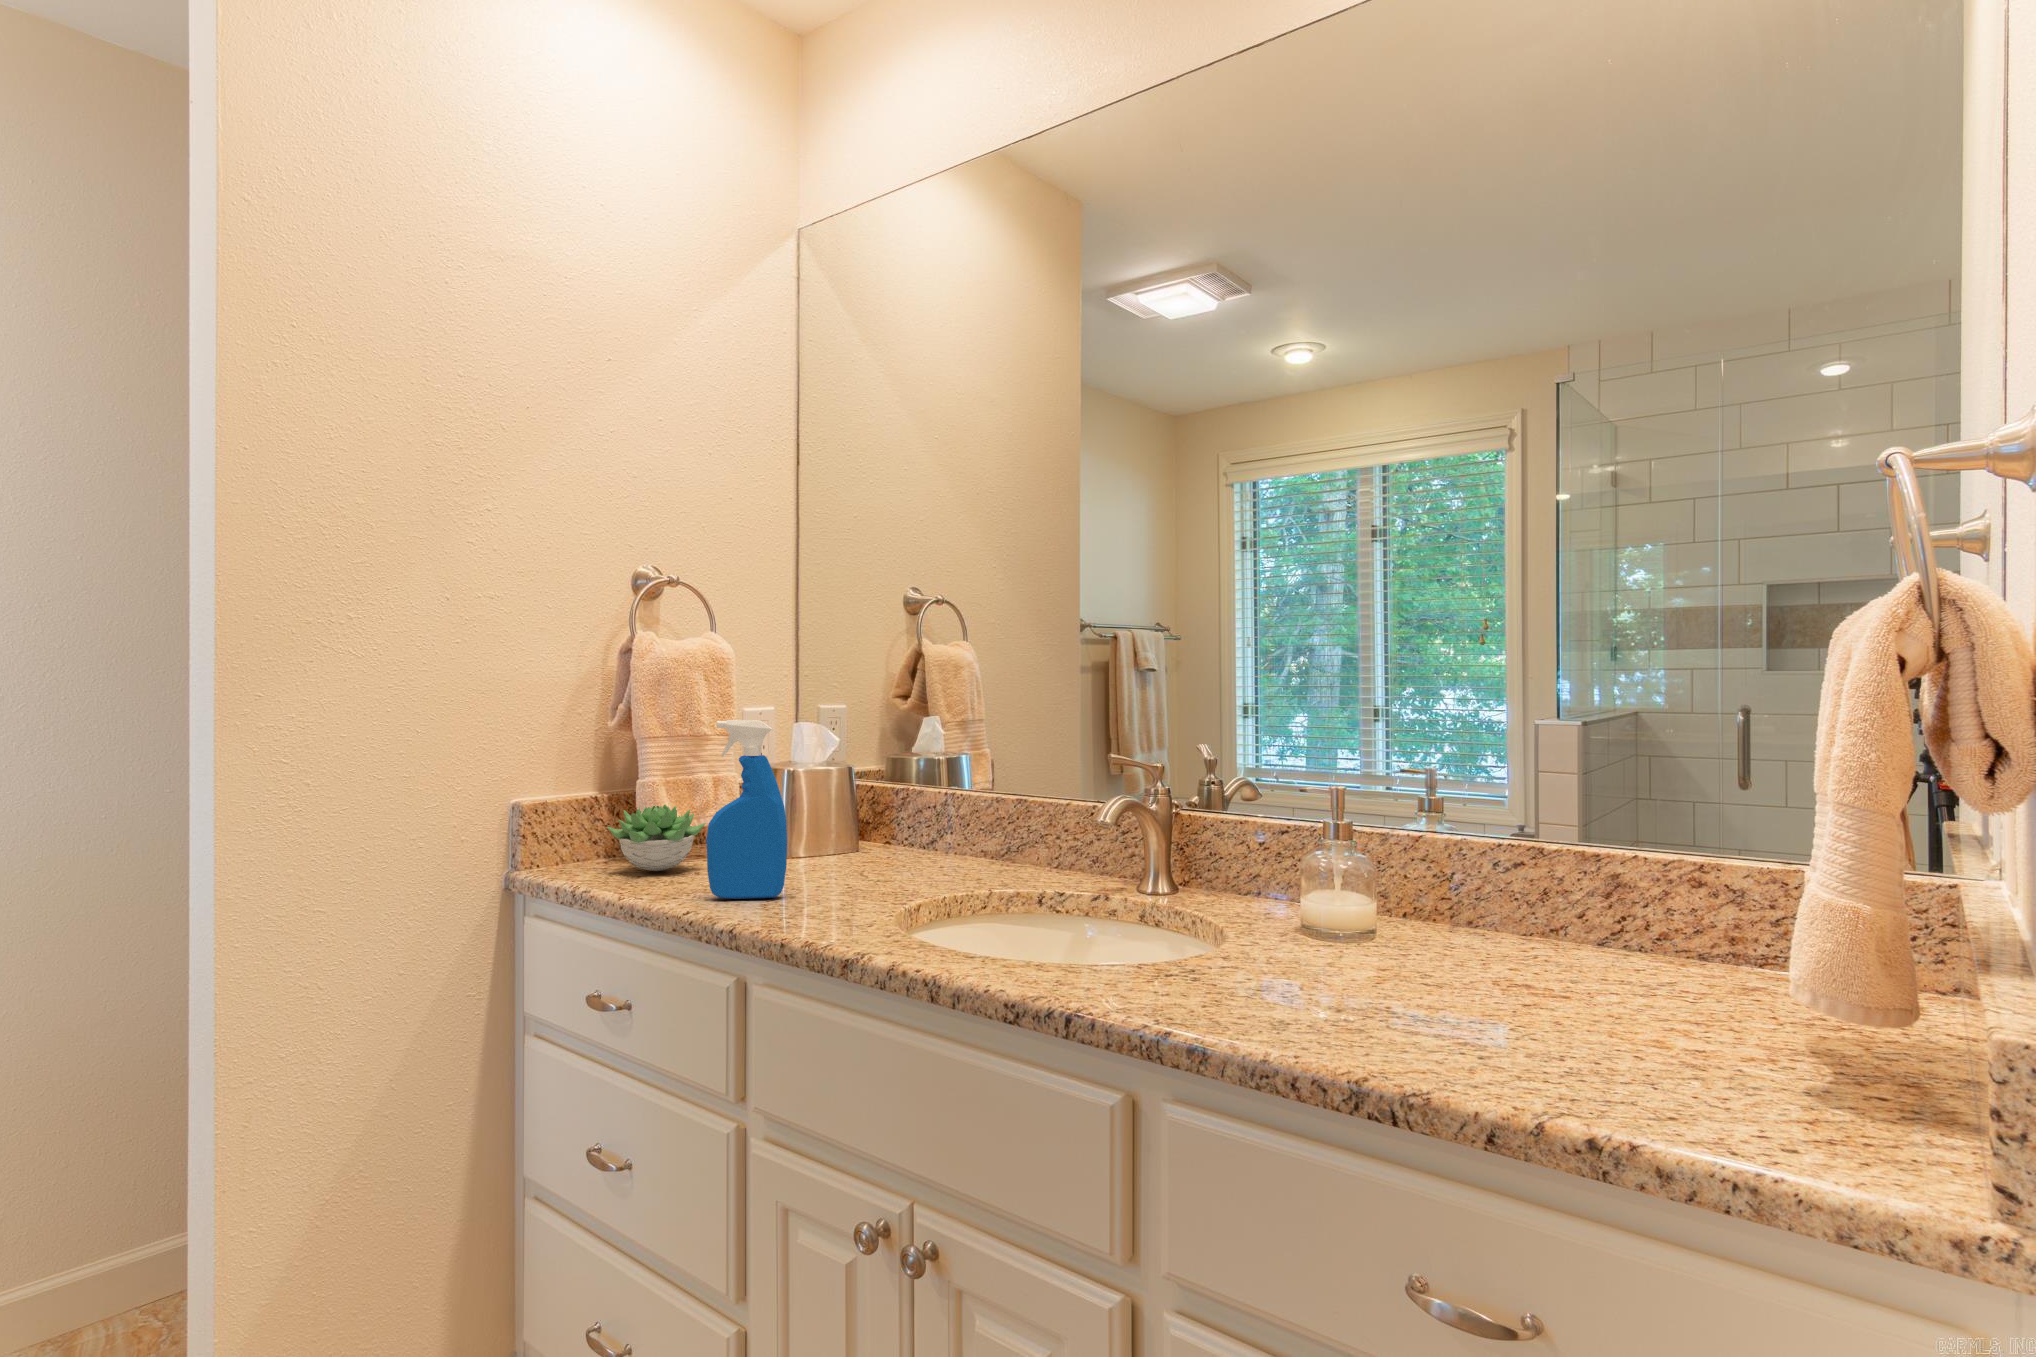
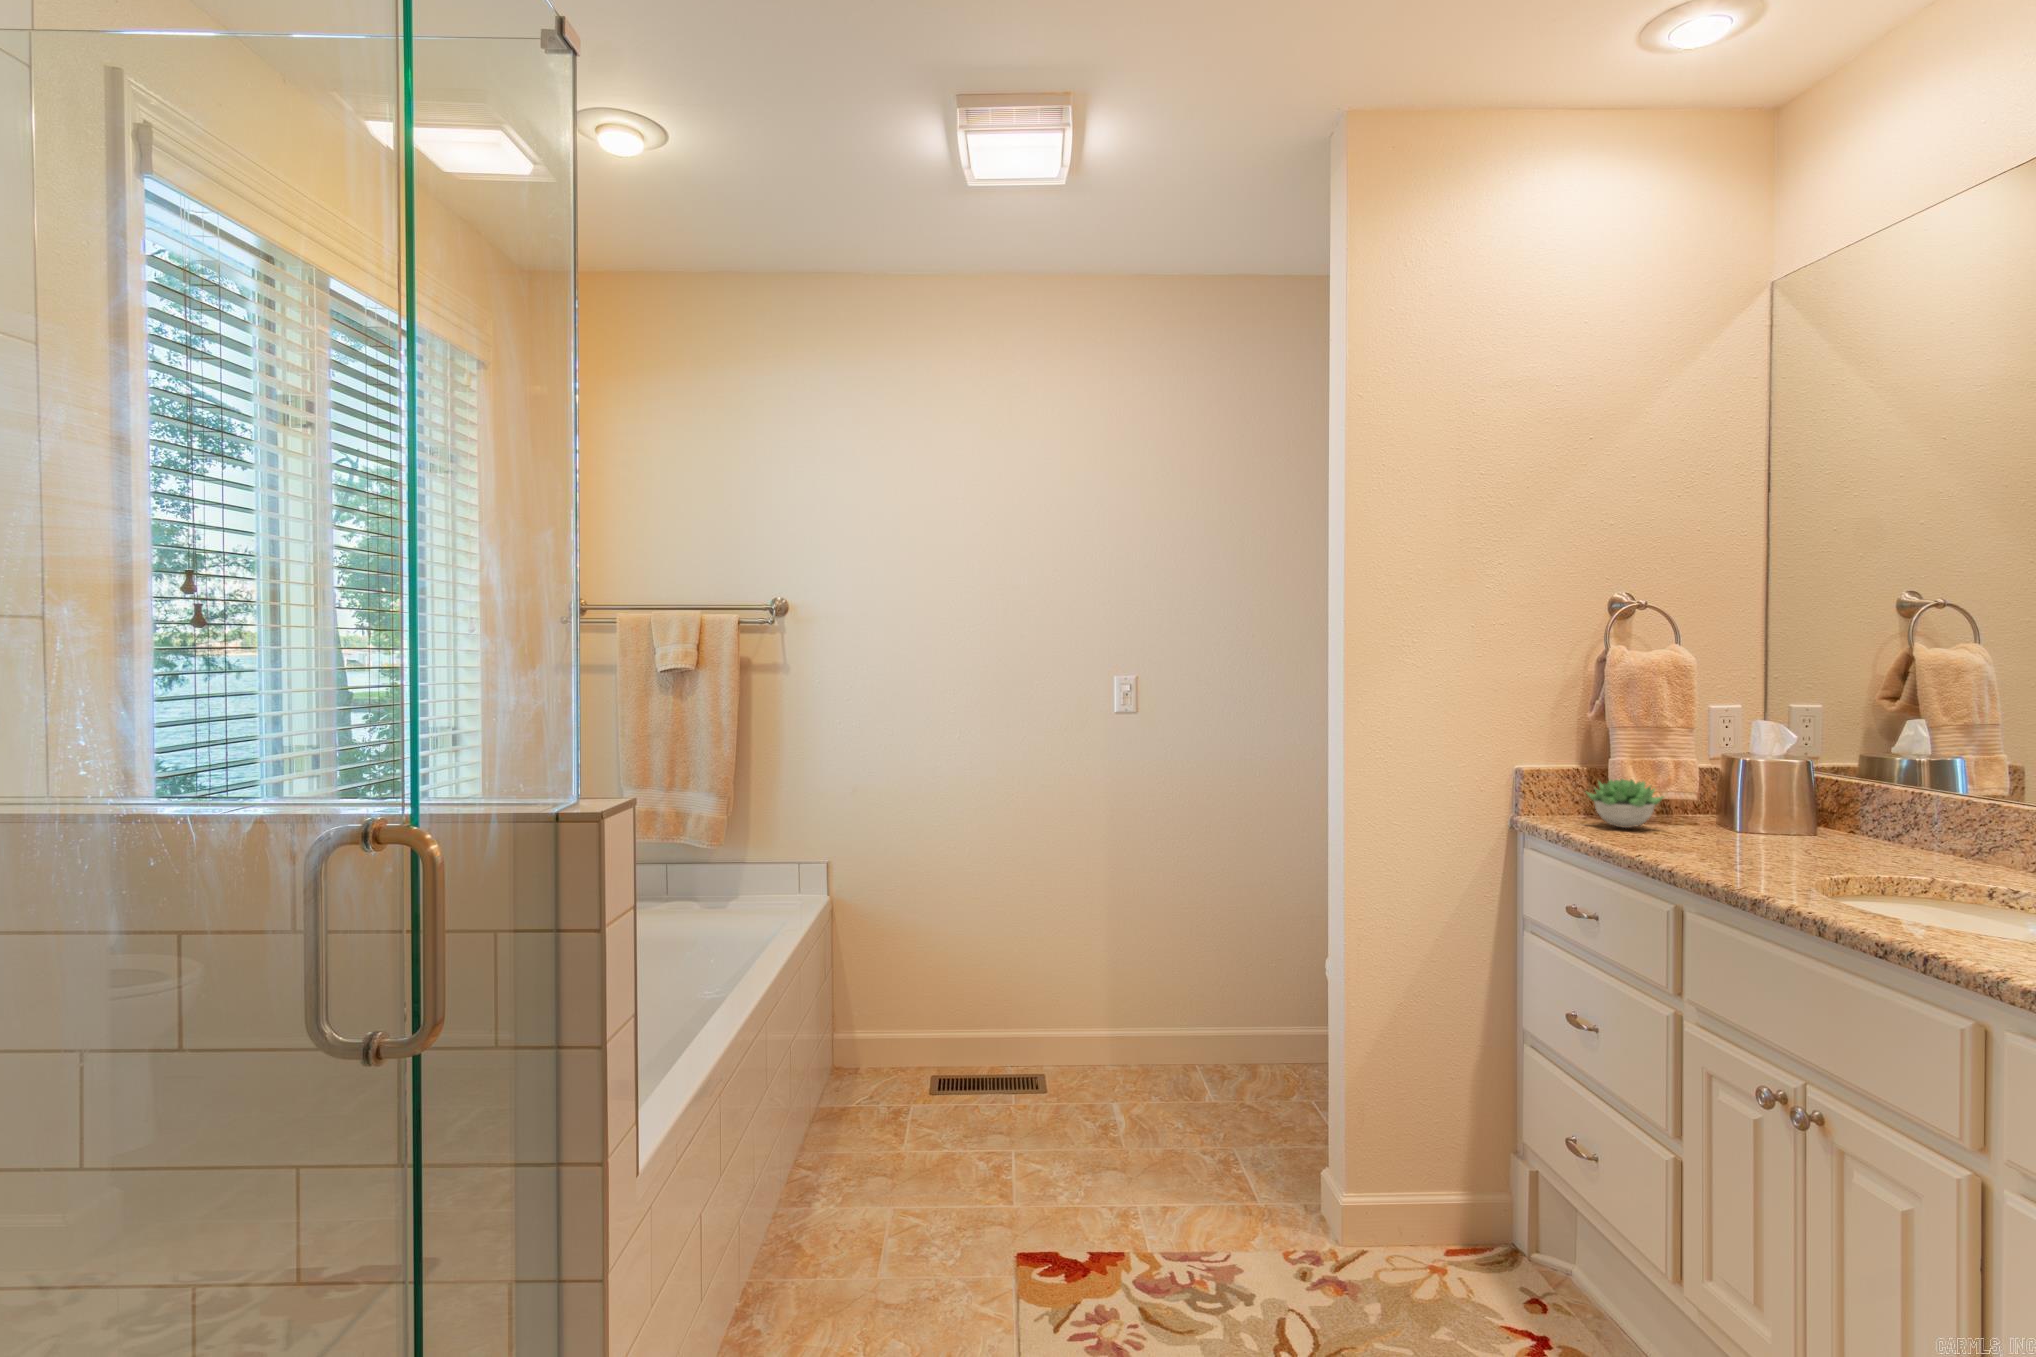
spray bottle: present [706,720,787,899] -> none [1659,720,1727,856]

